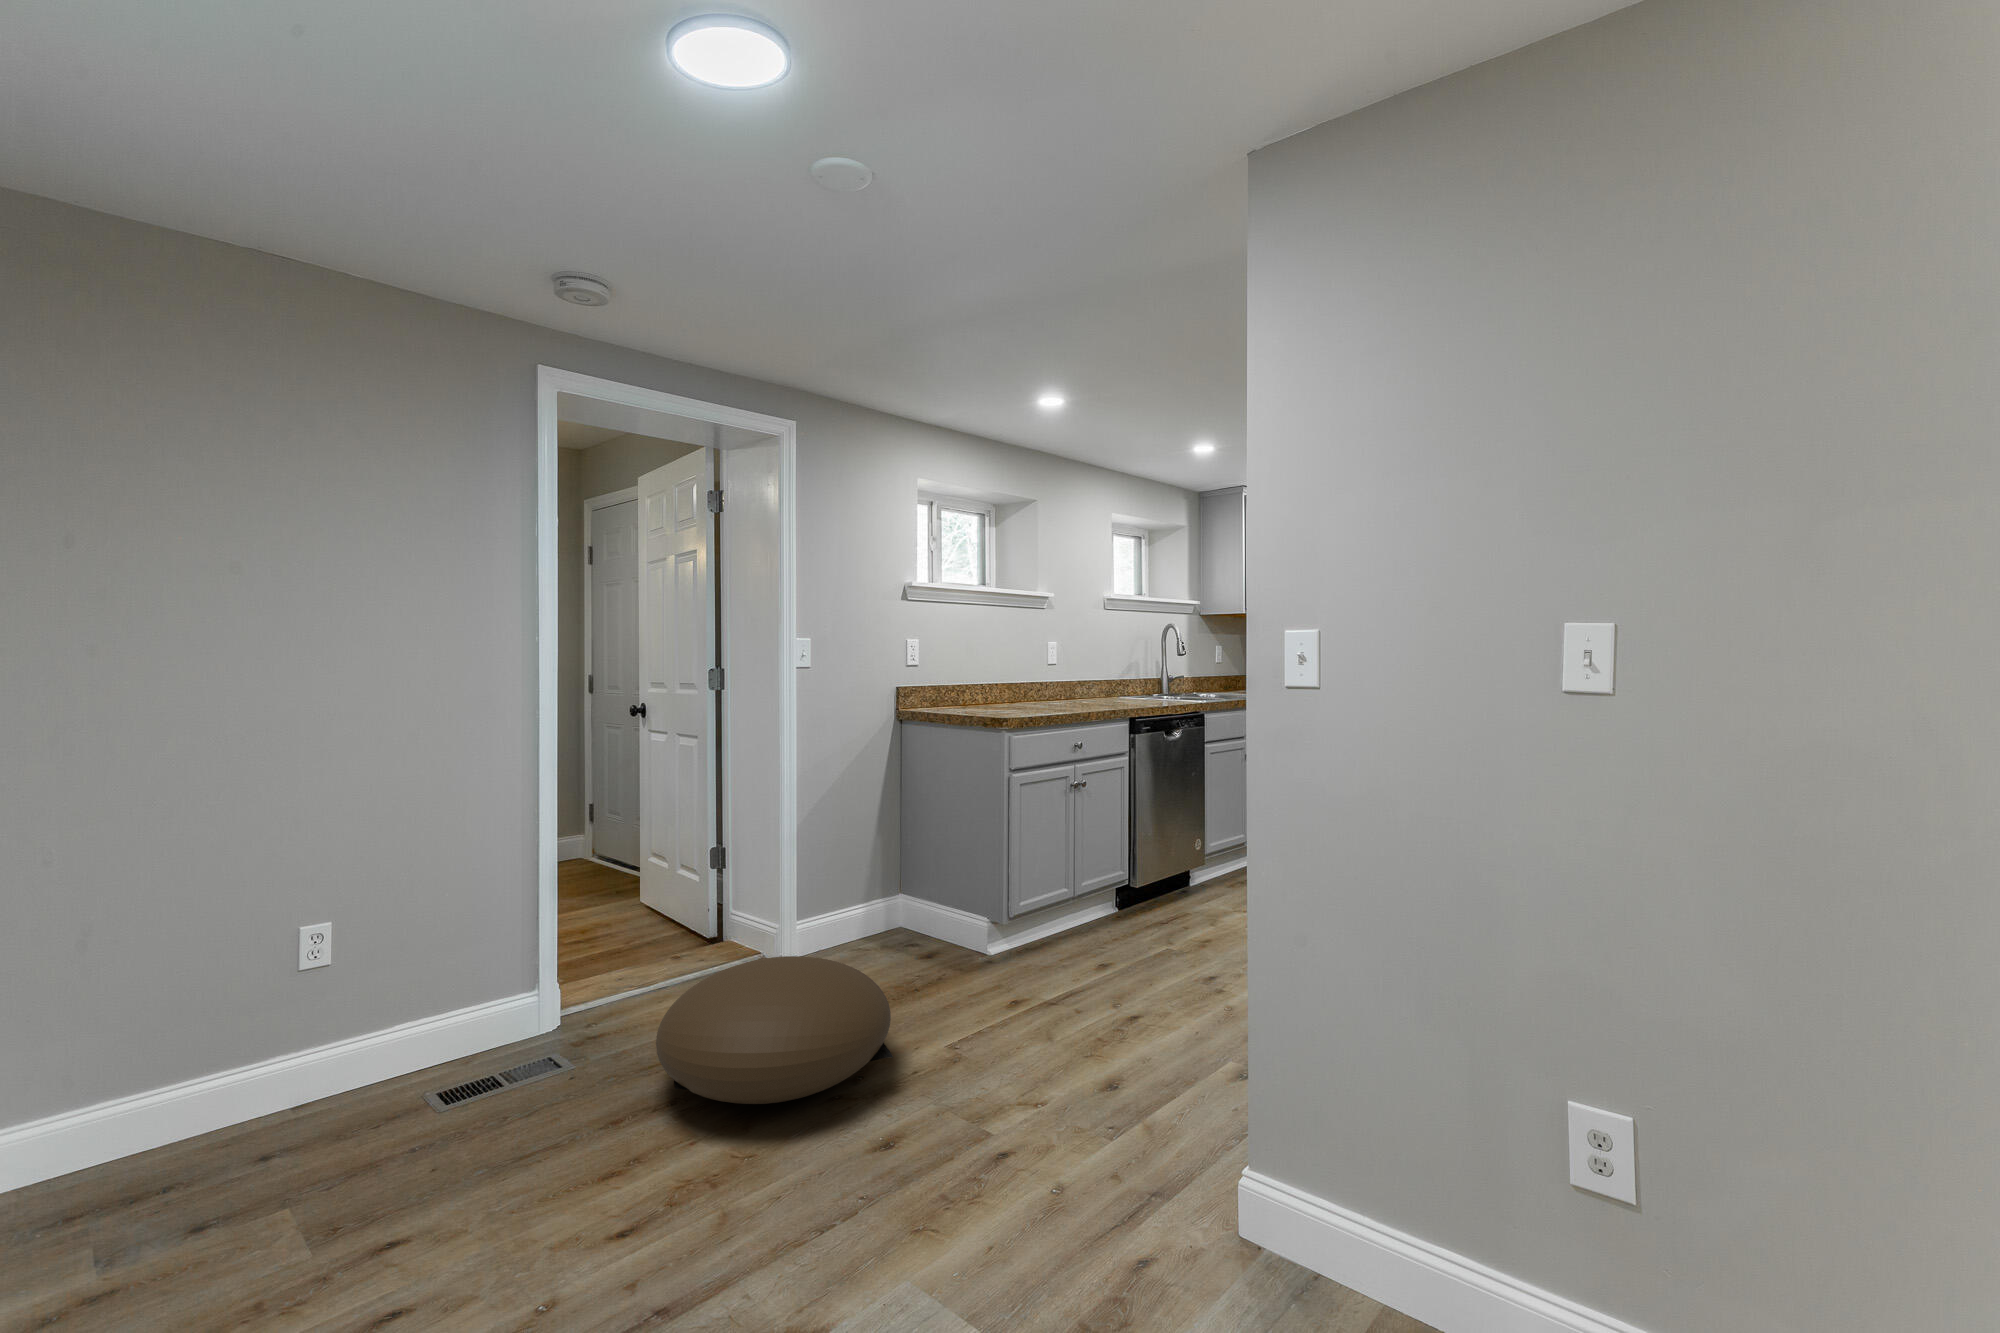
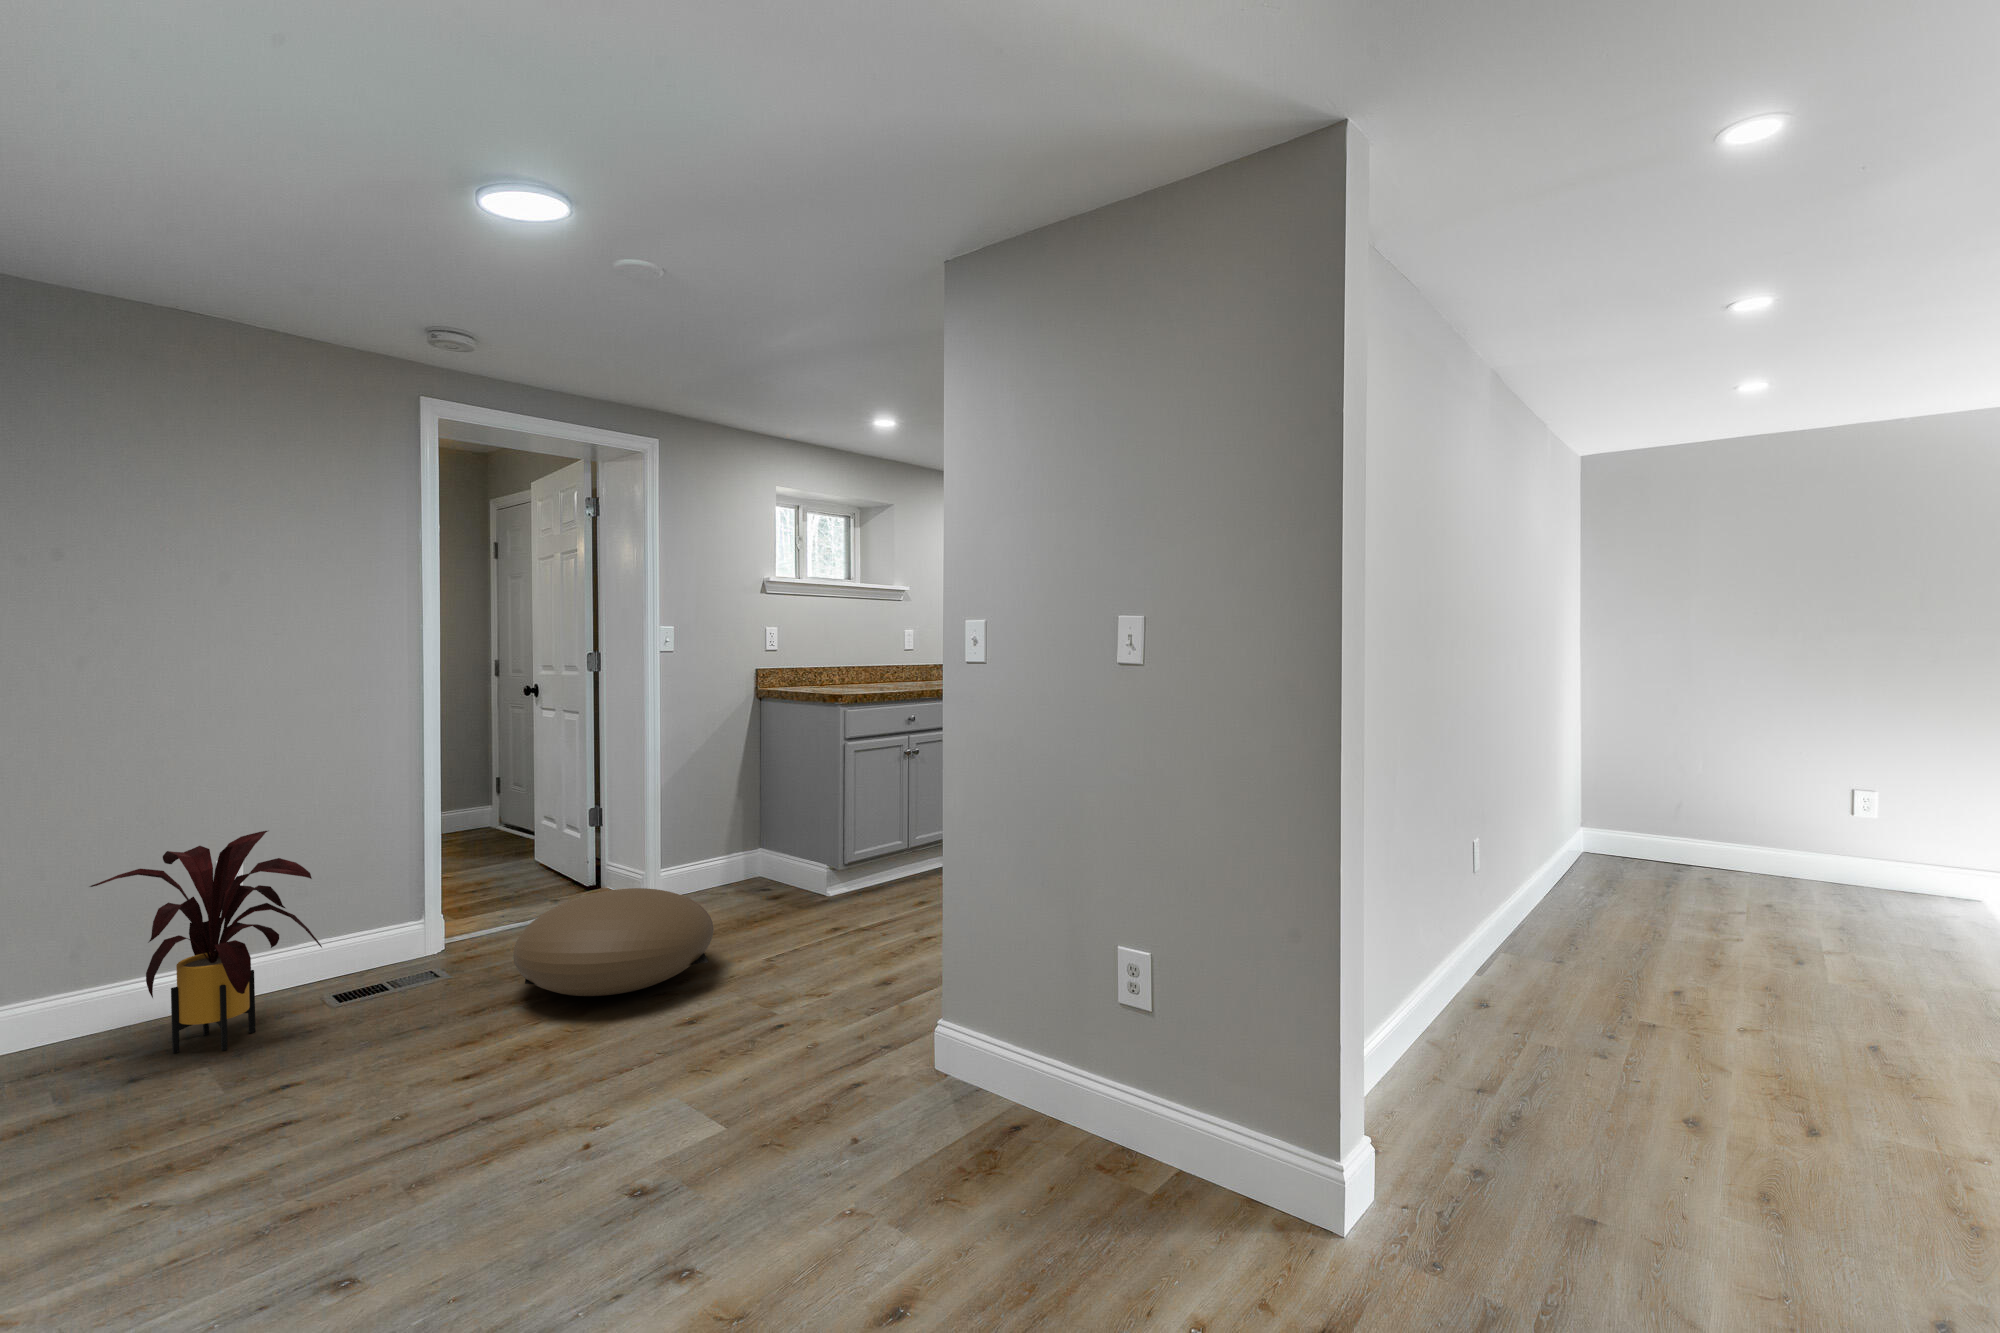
house plant: none [140,891,429,1186] -> present [90,831,322,1053]

